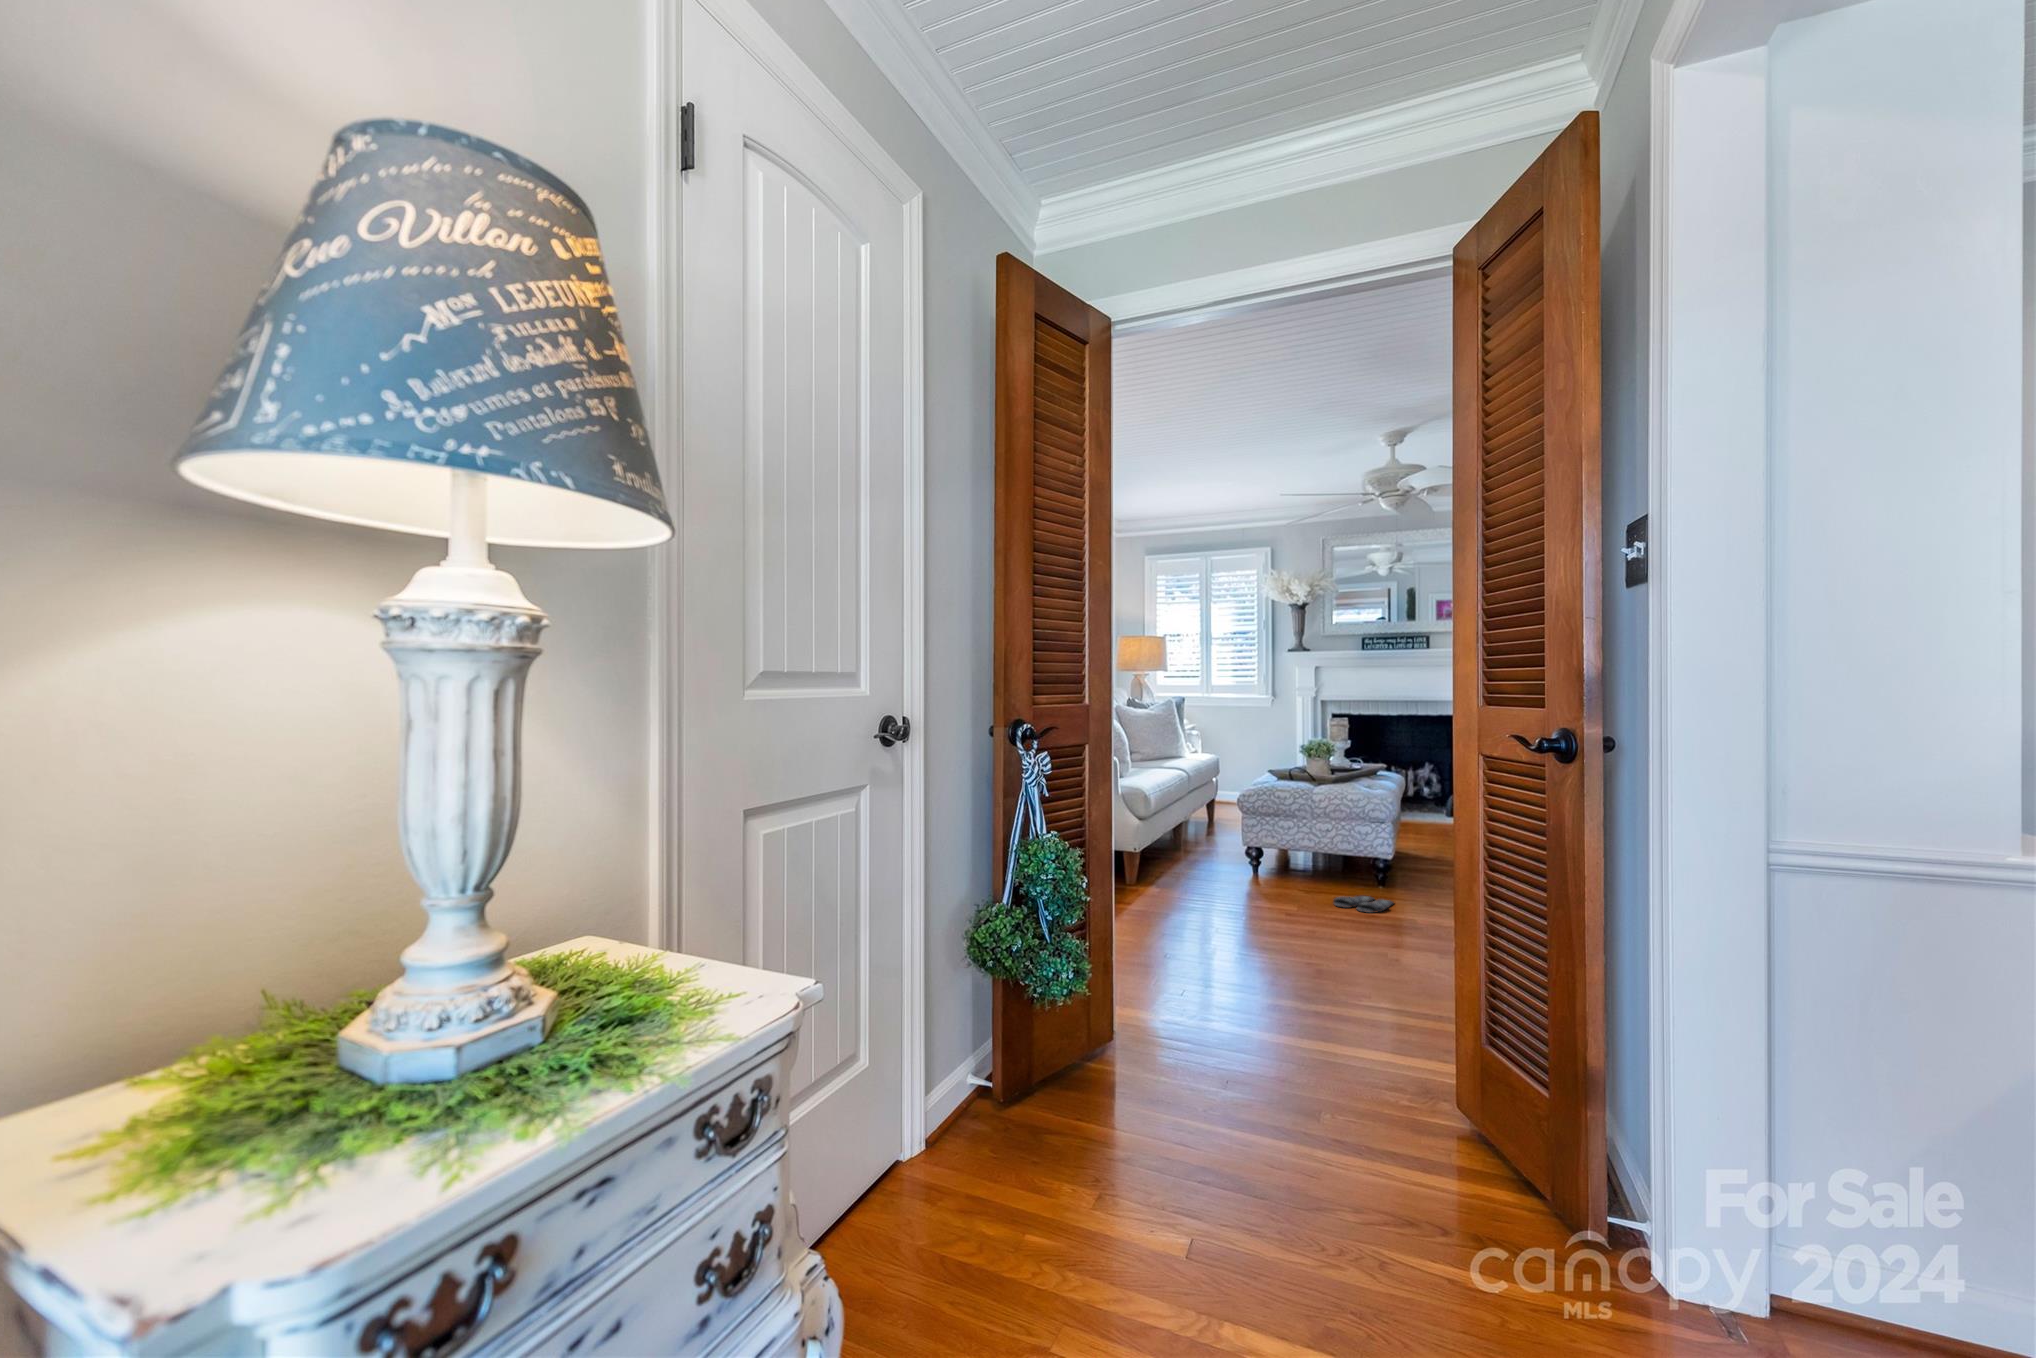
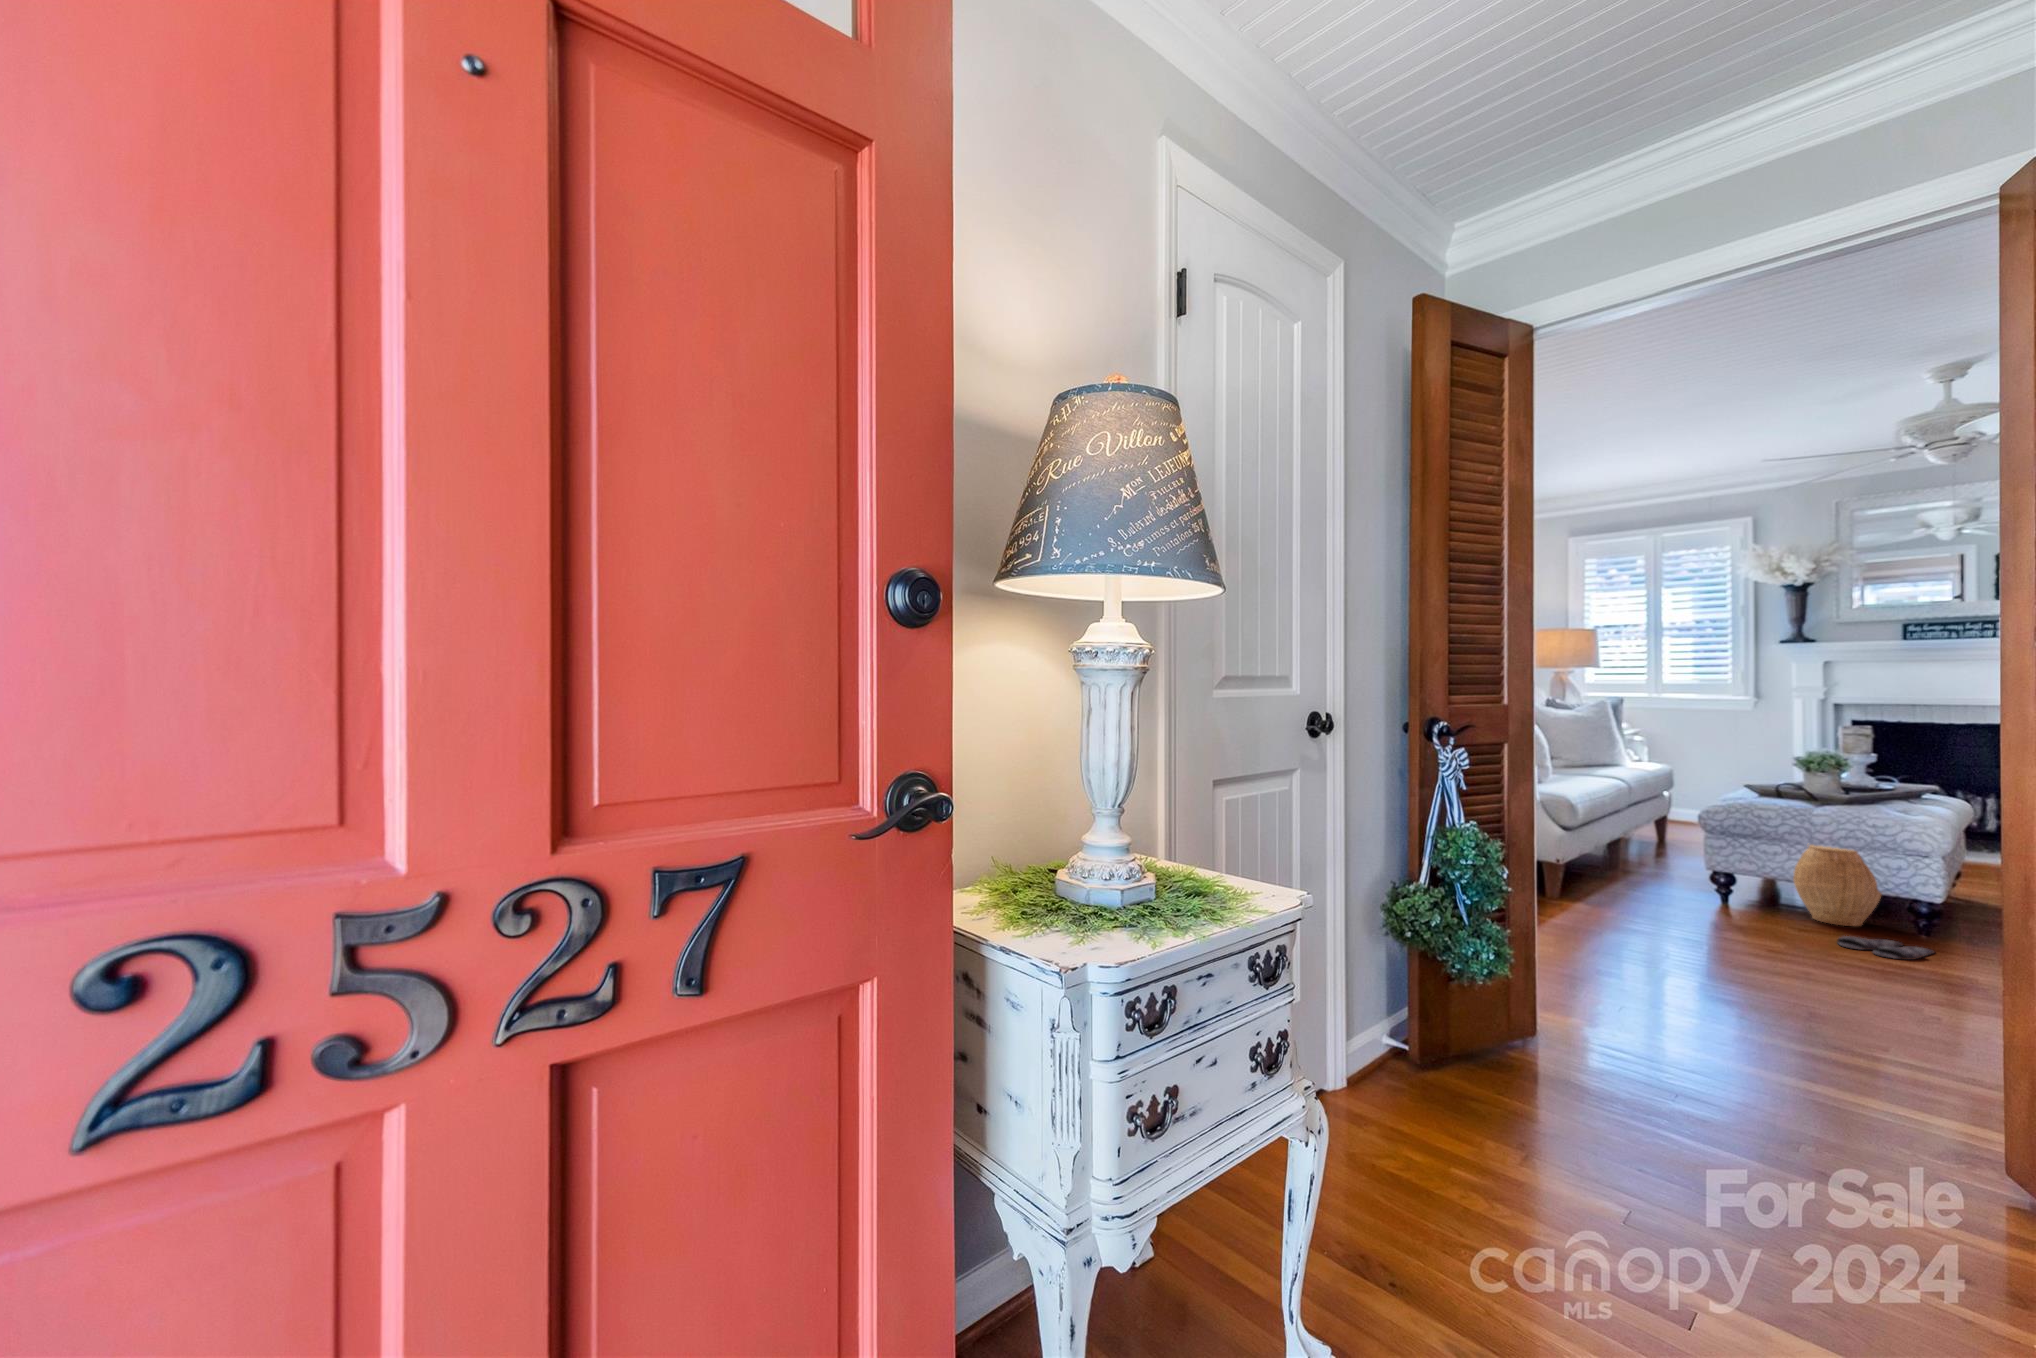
woven basket: none [1303,817,1360,887] -> present [1793,845,1881,926]

